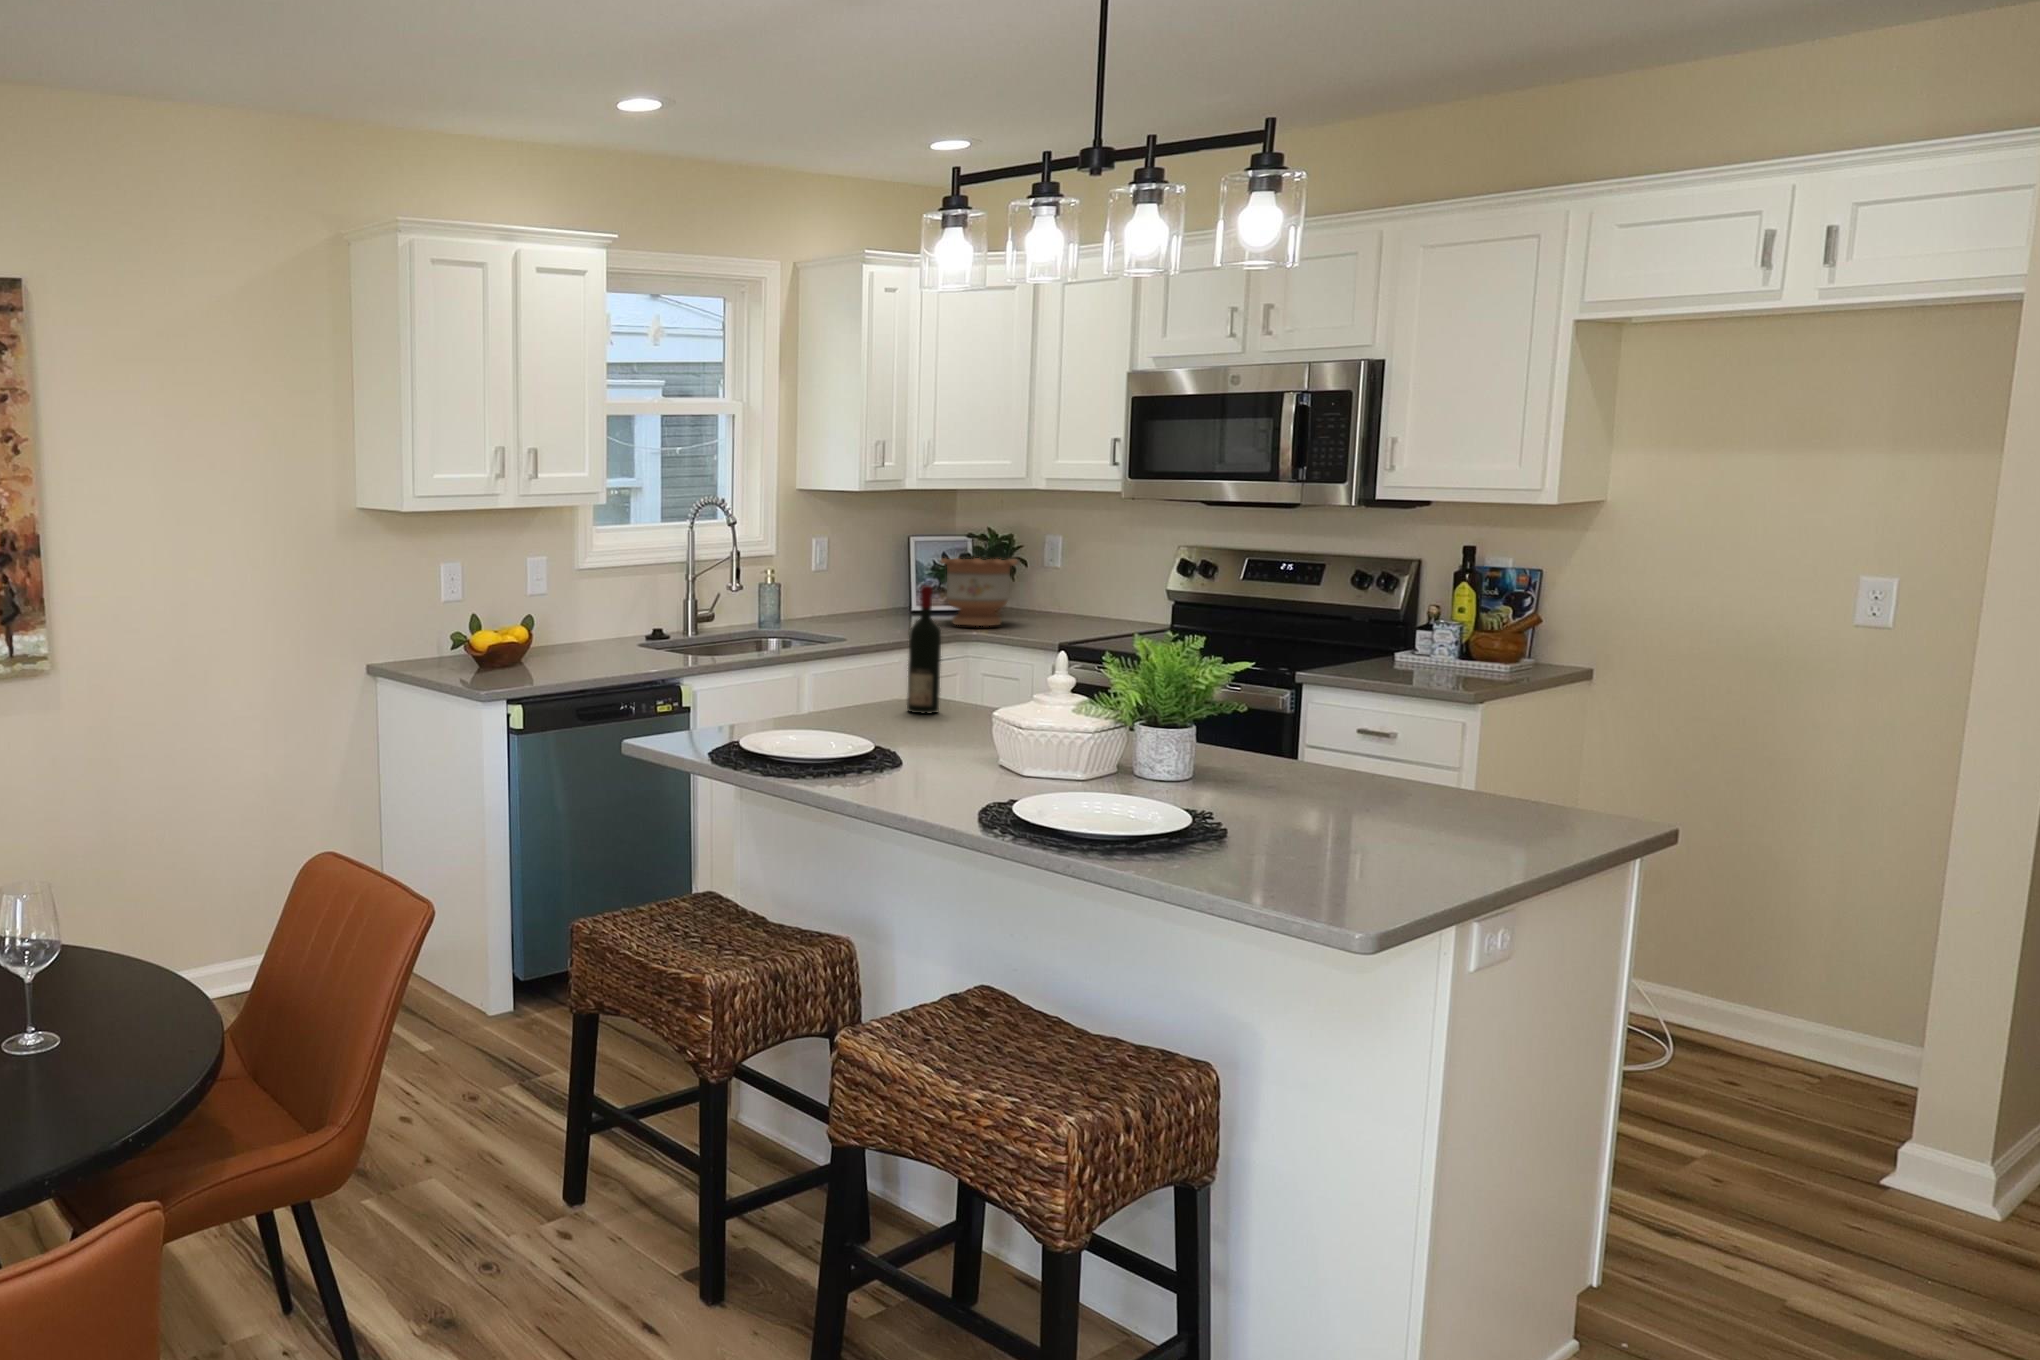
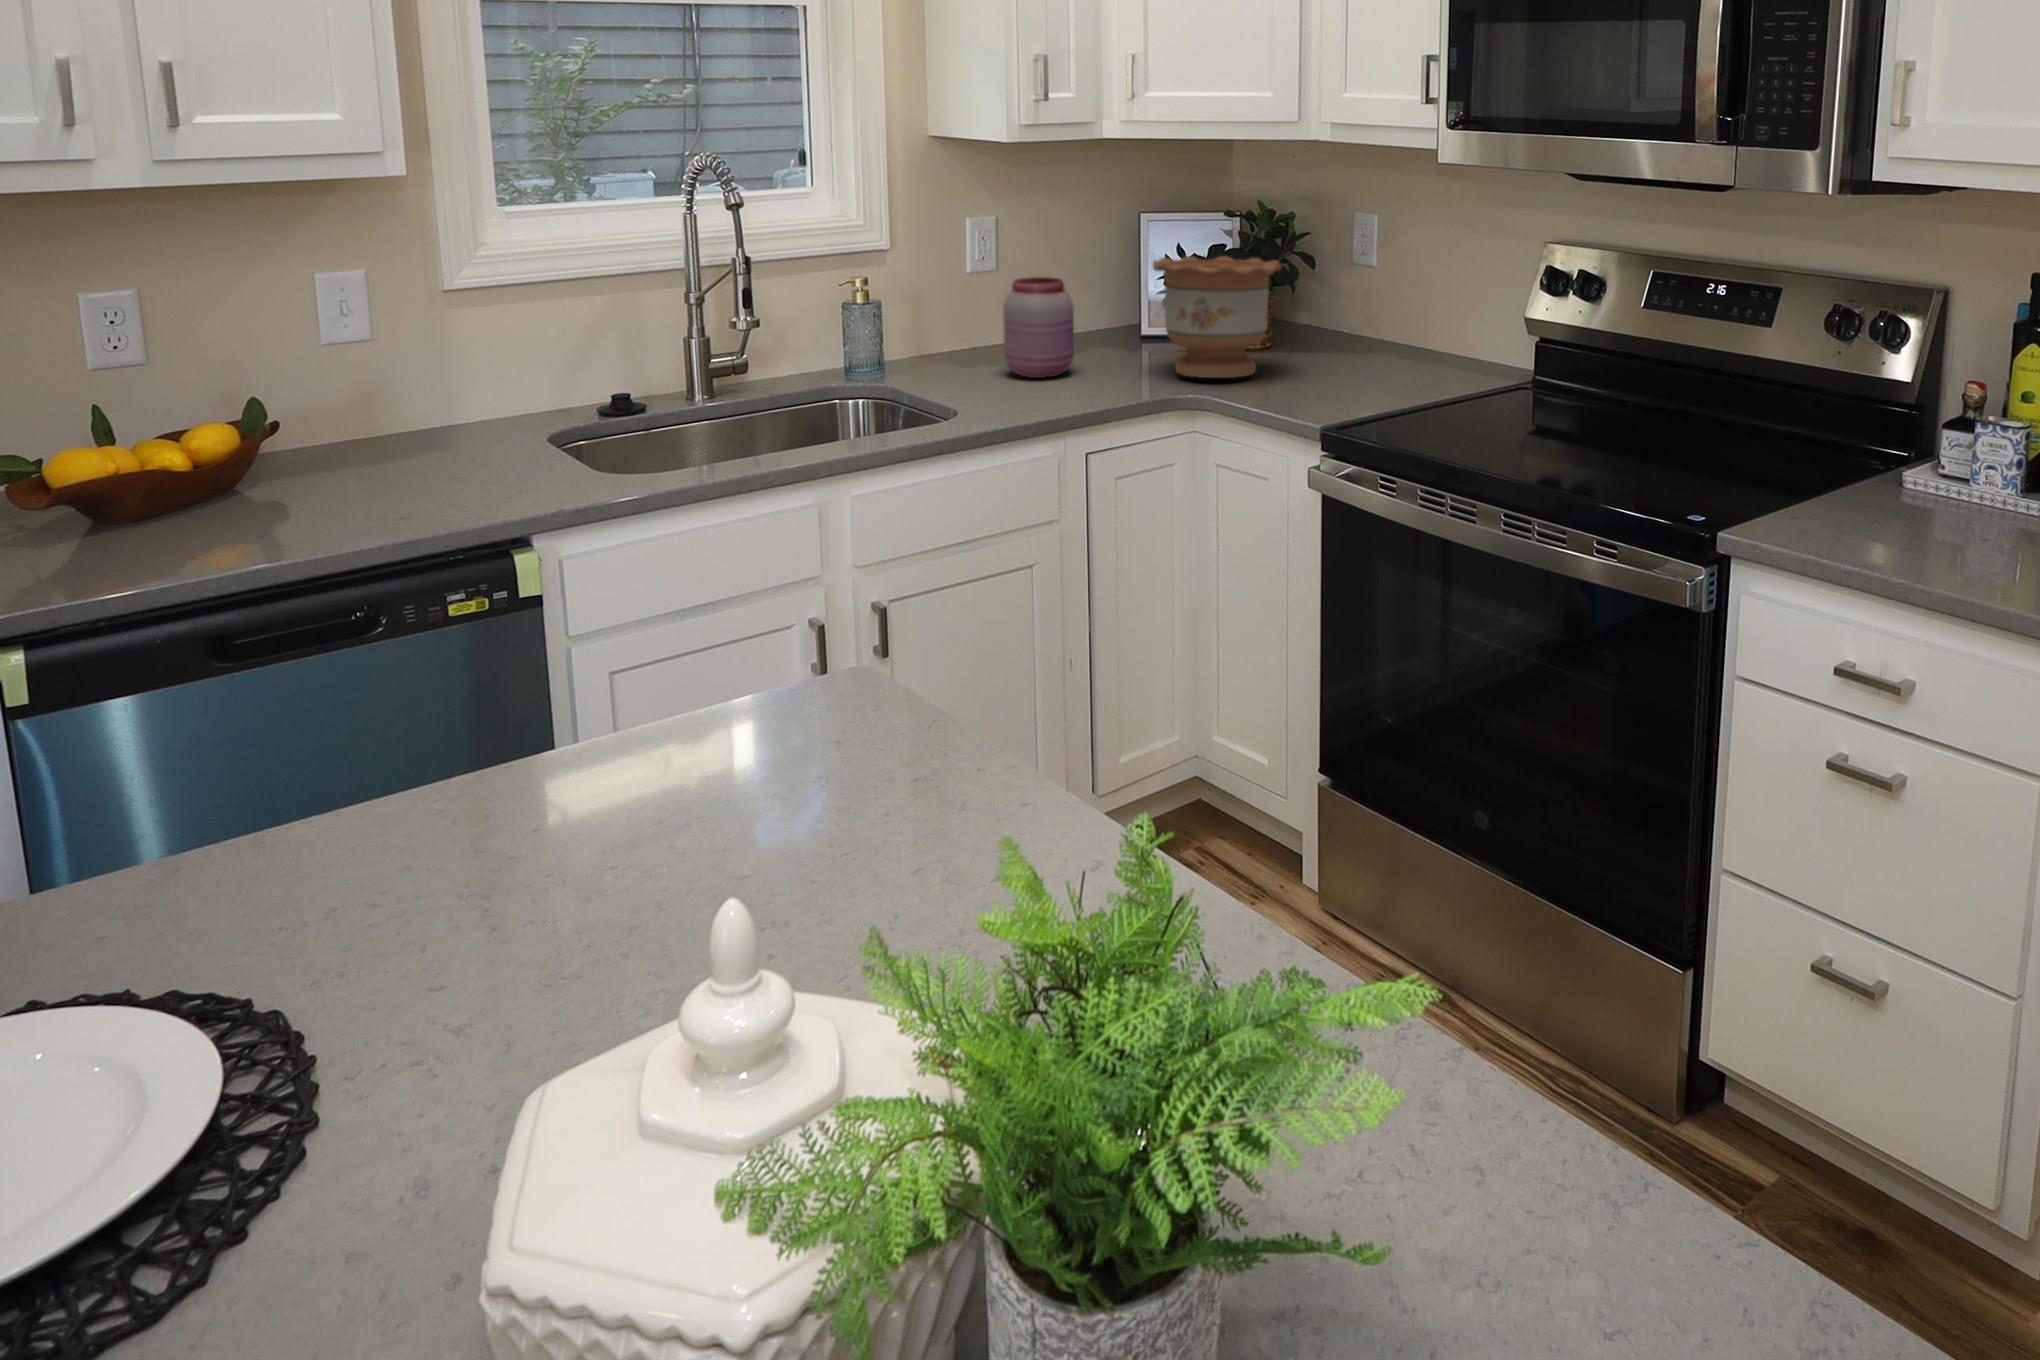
jar: none [850,570,892,627] -> present [1003,277,1074,378]
wine bottle: present [907,585,941,713] -> none [635,470,739,835]

